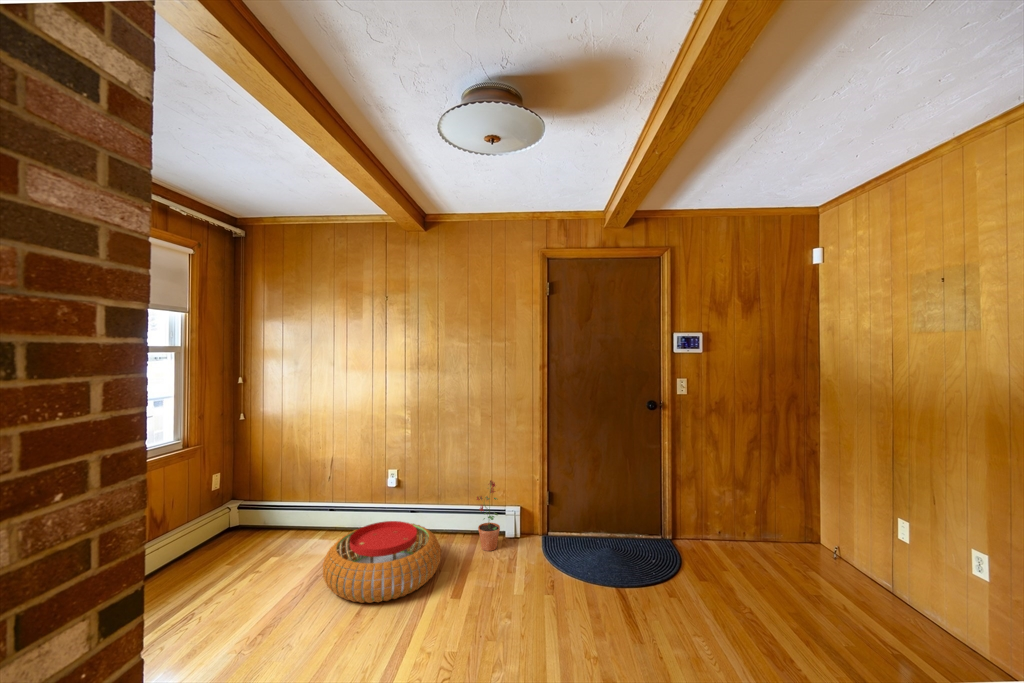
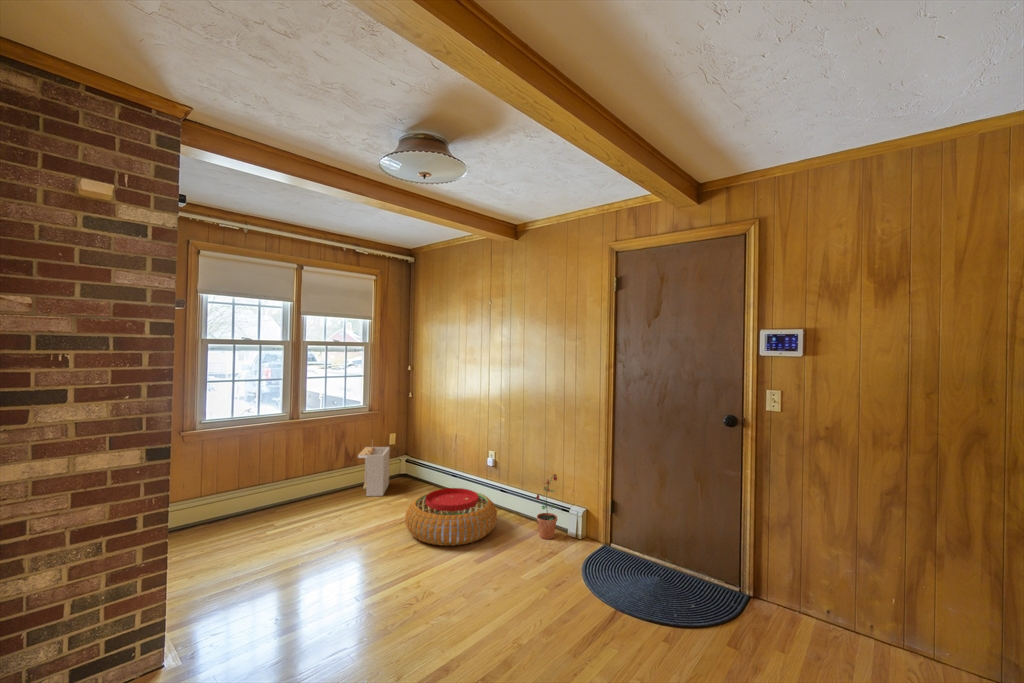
storage bin: none [183,487,235,572] -> present [358,440,390,496]

